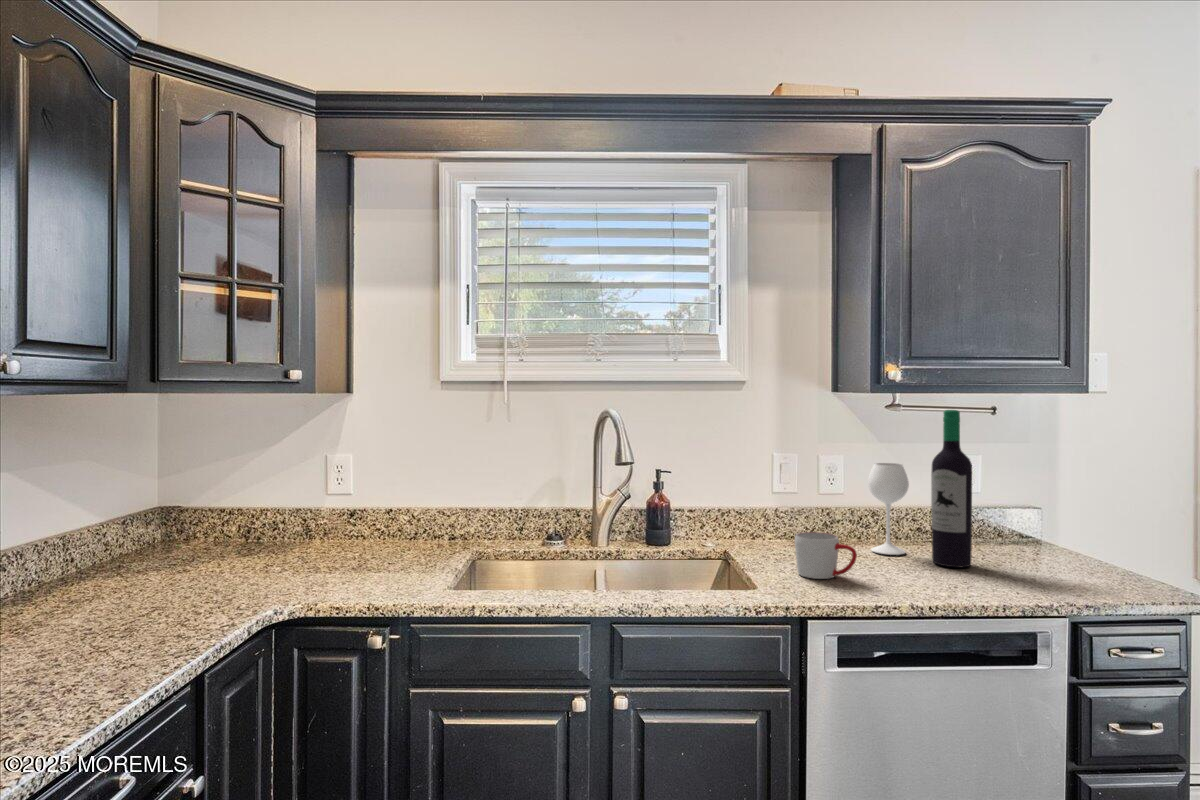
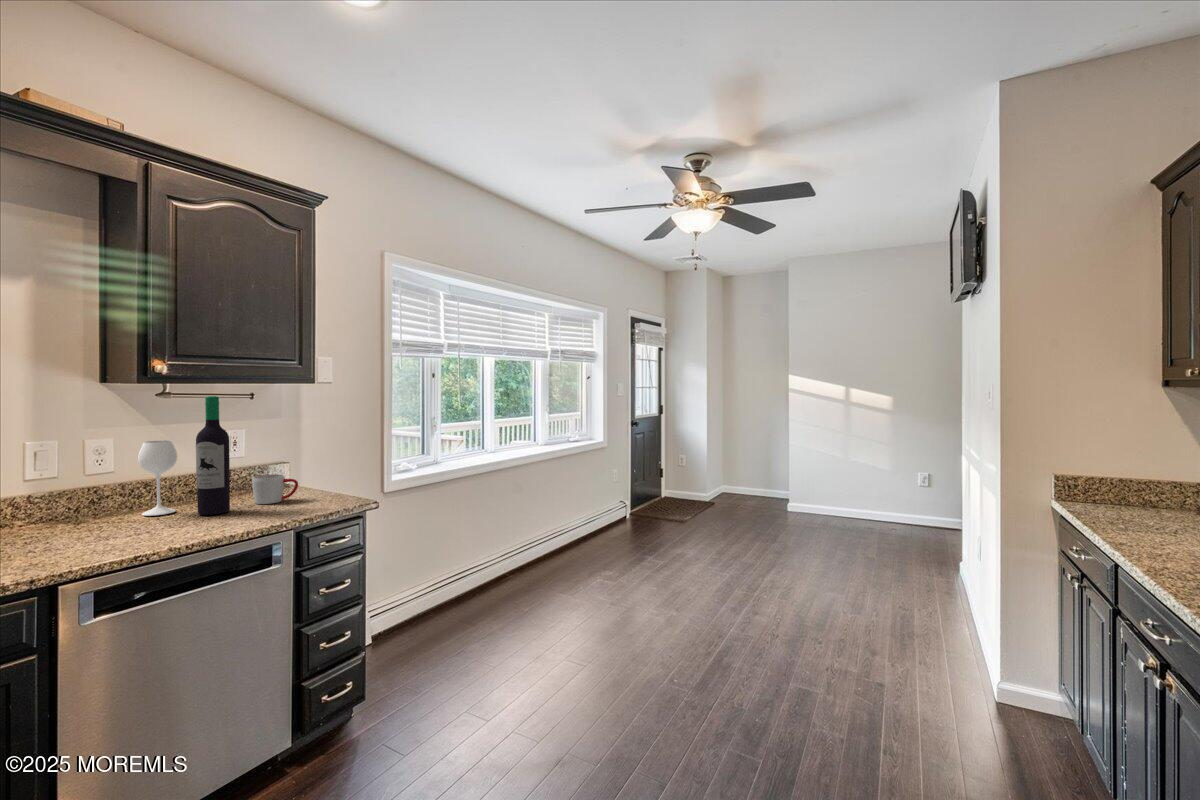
mug: present [795,532,857,579] -> present [252,474,298,504]

